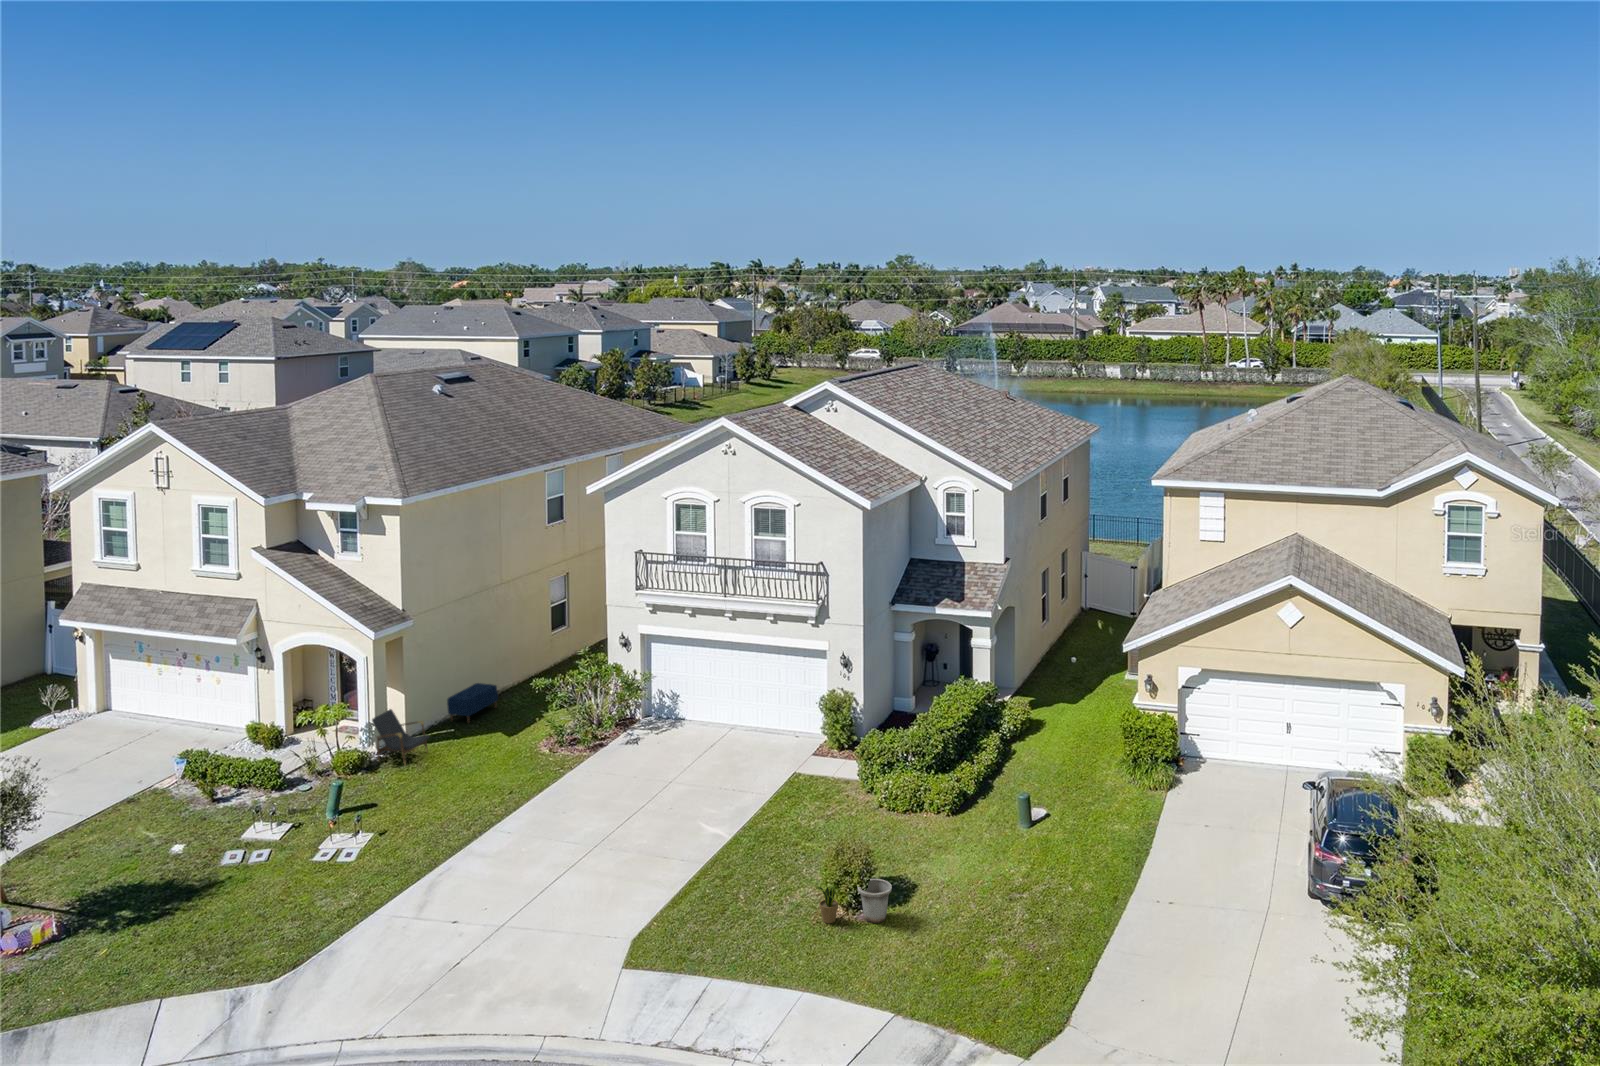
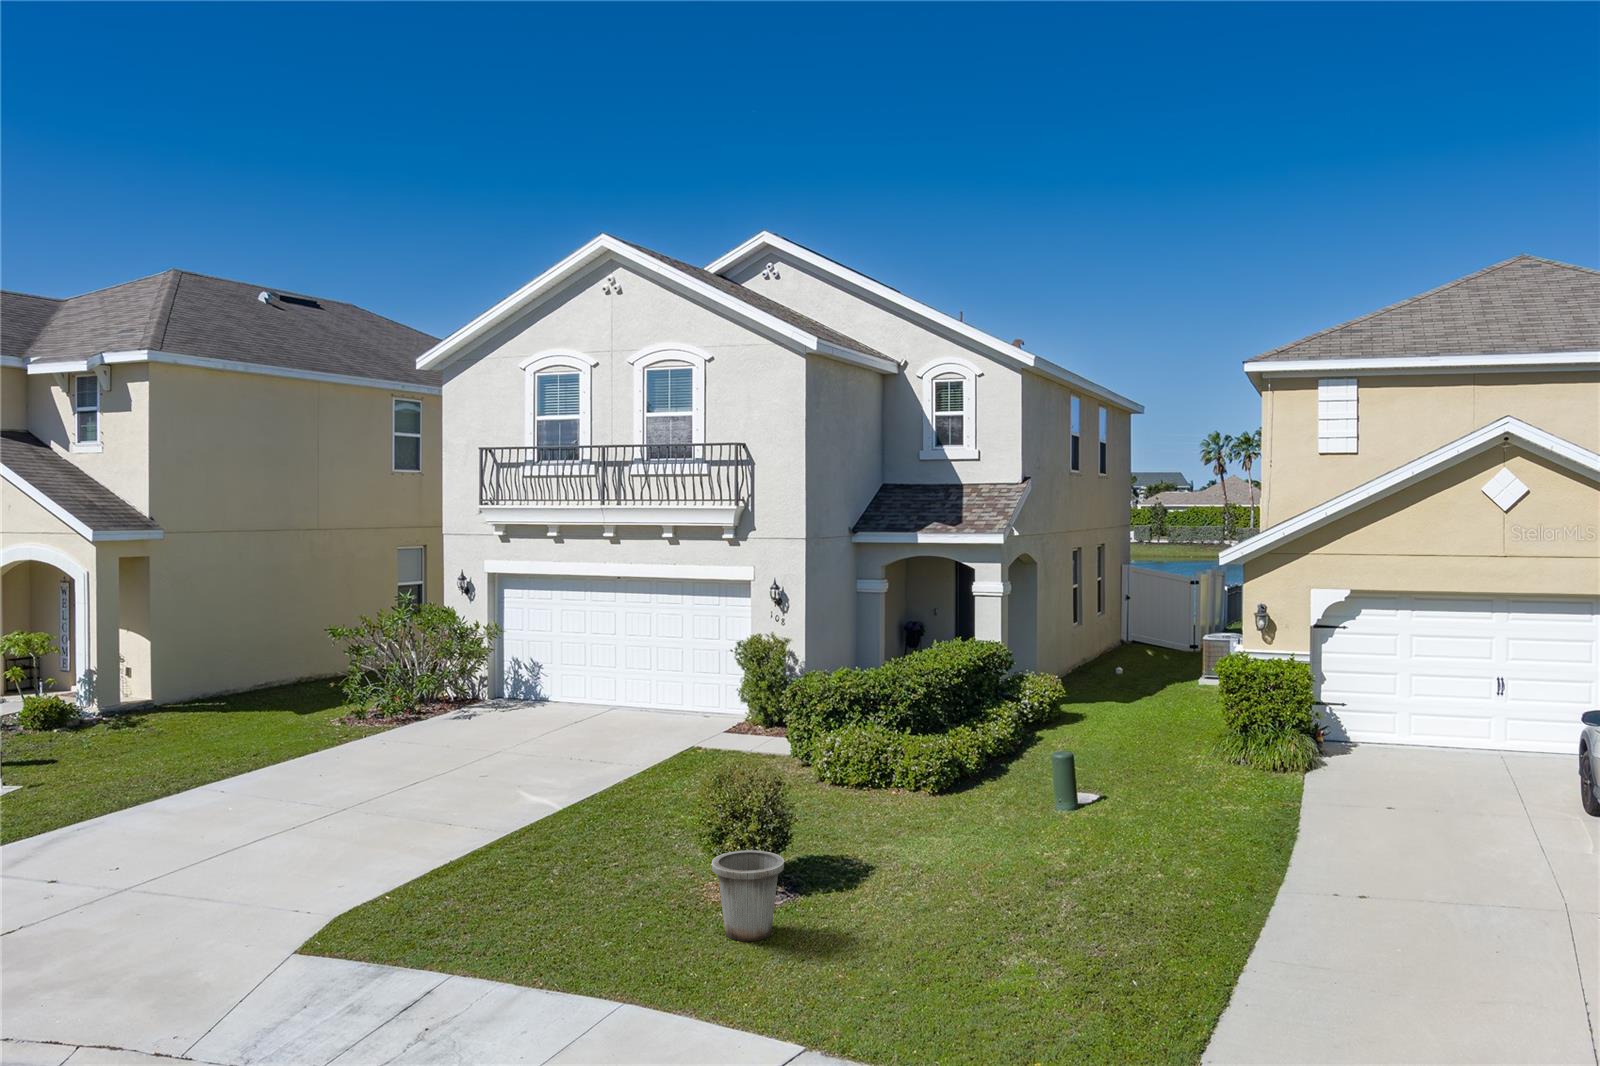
bench: present [447,683,498,723] -> none [209,653,295,699]
lounge chair: present [372,709,429,765] -> none [52,654,144,733]
potted plant: present [817,886,838,923] -> none [624,855,673,939]

